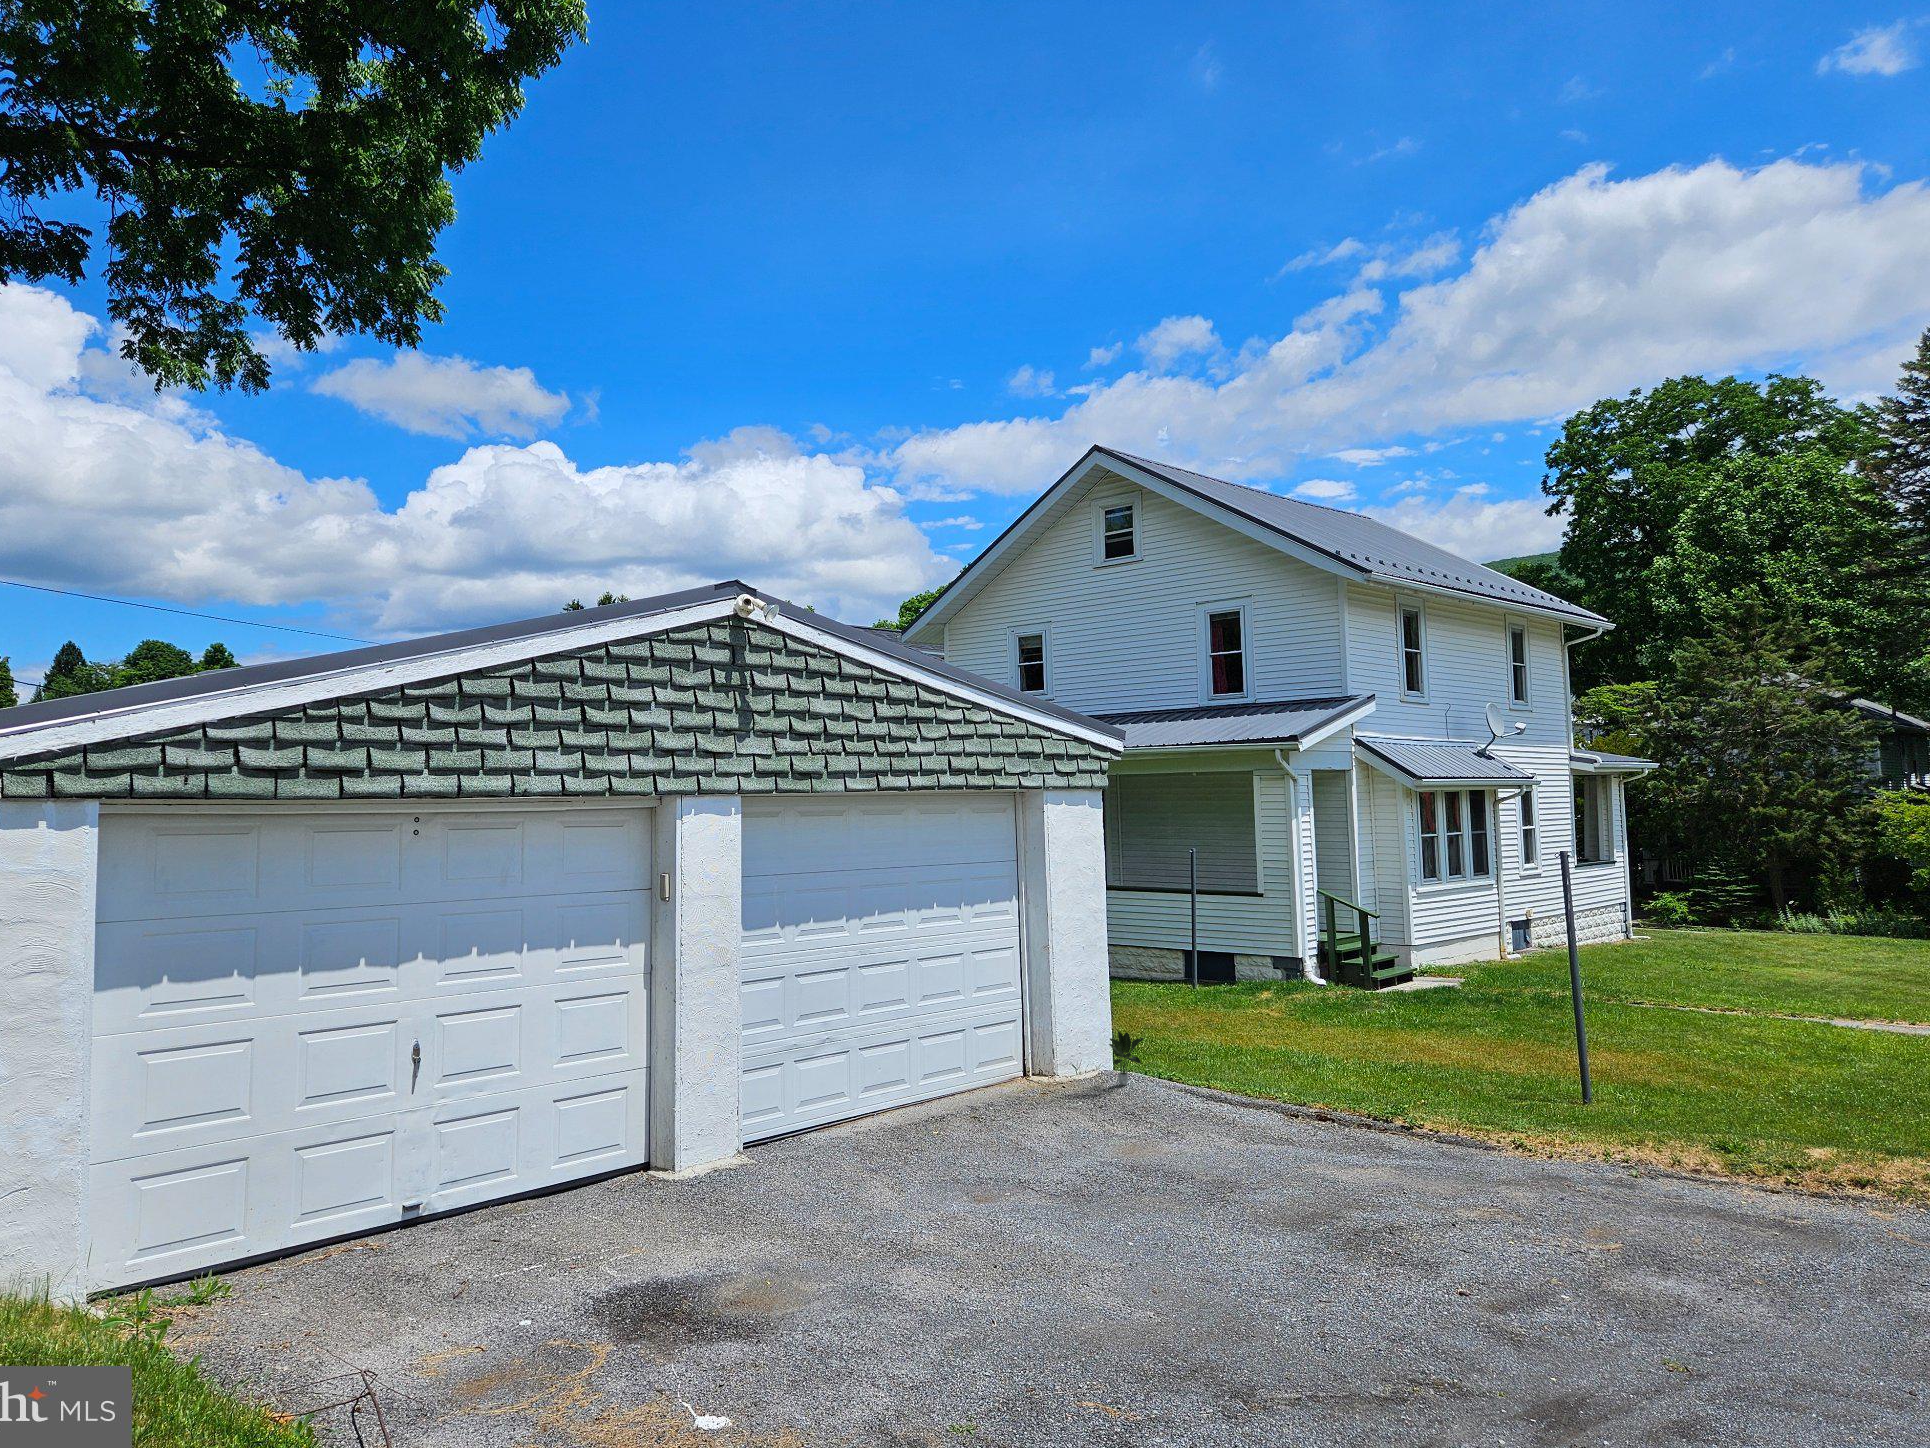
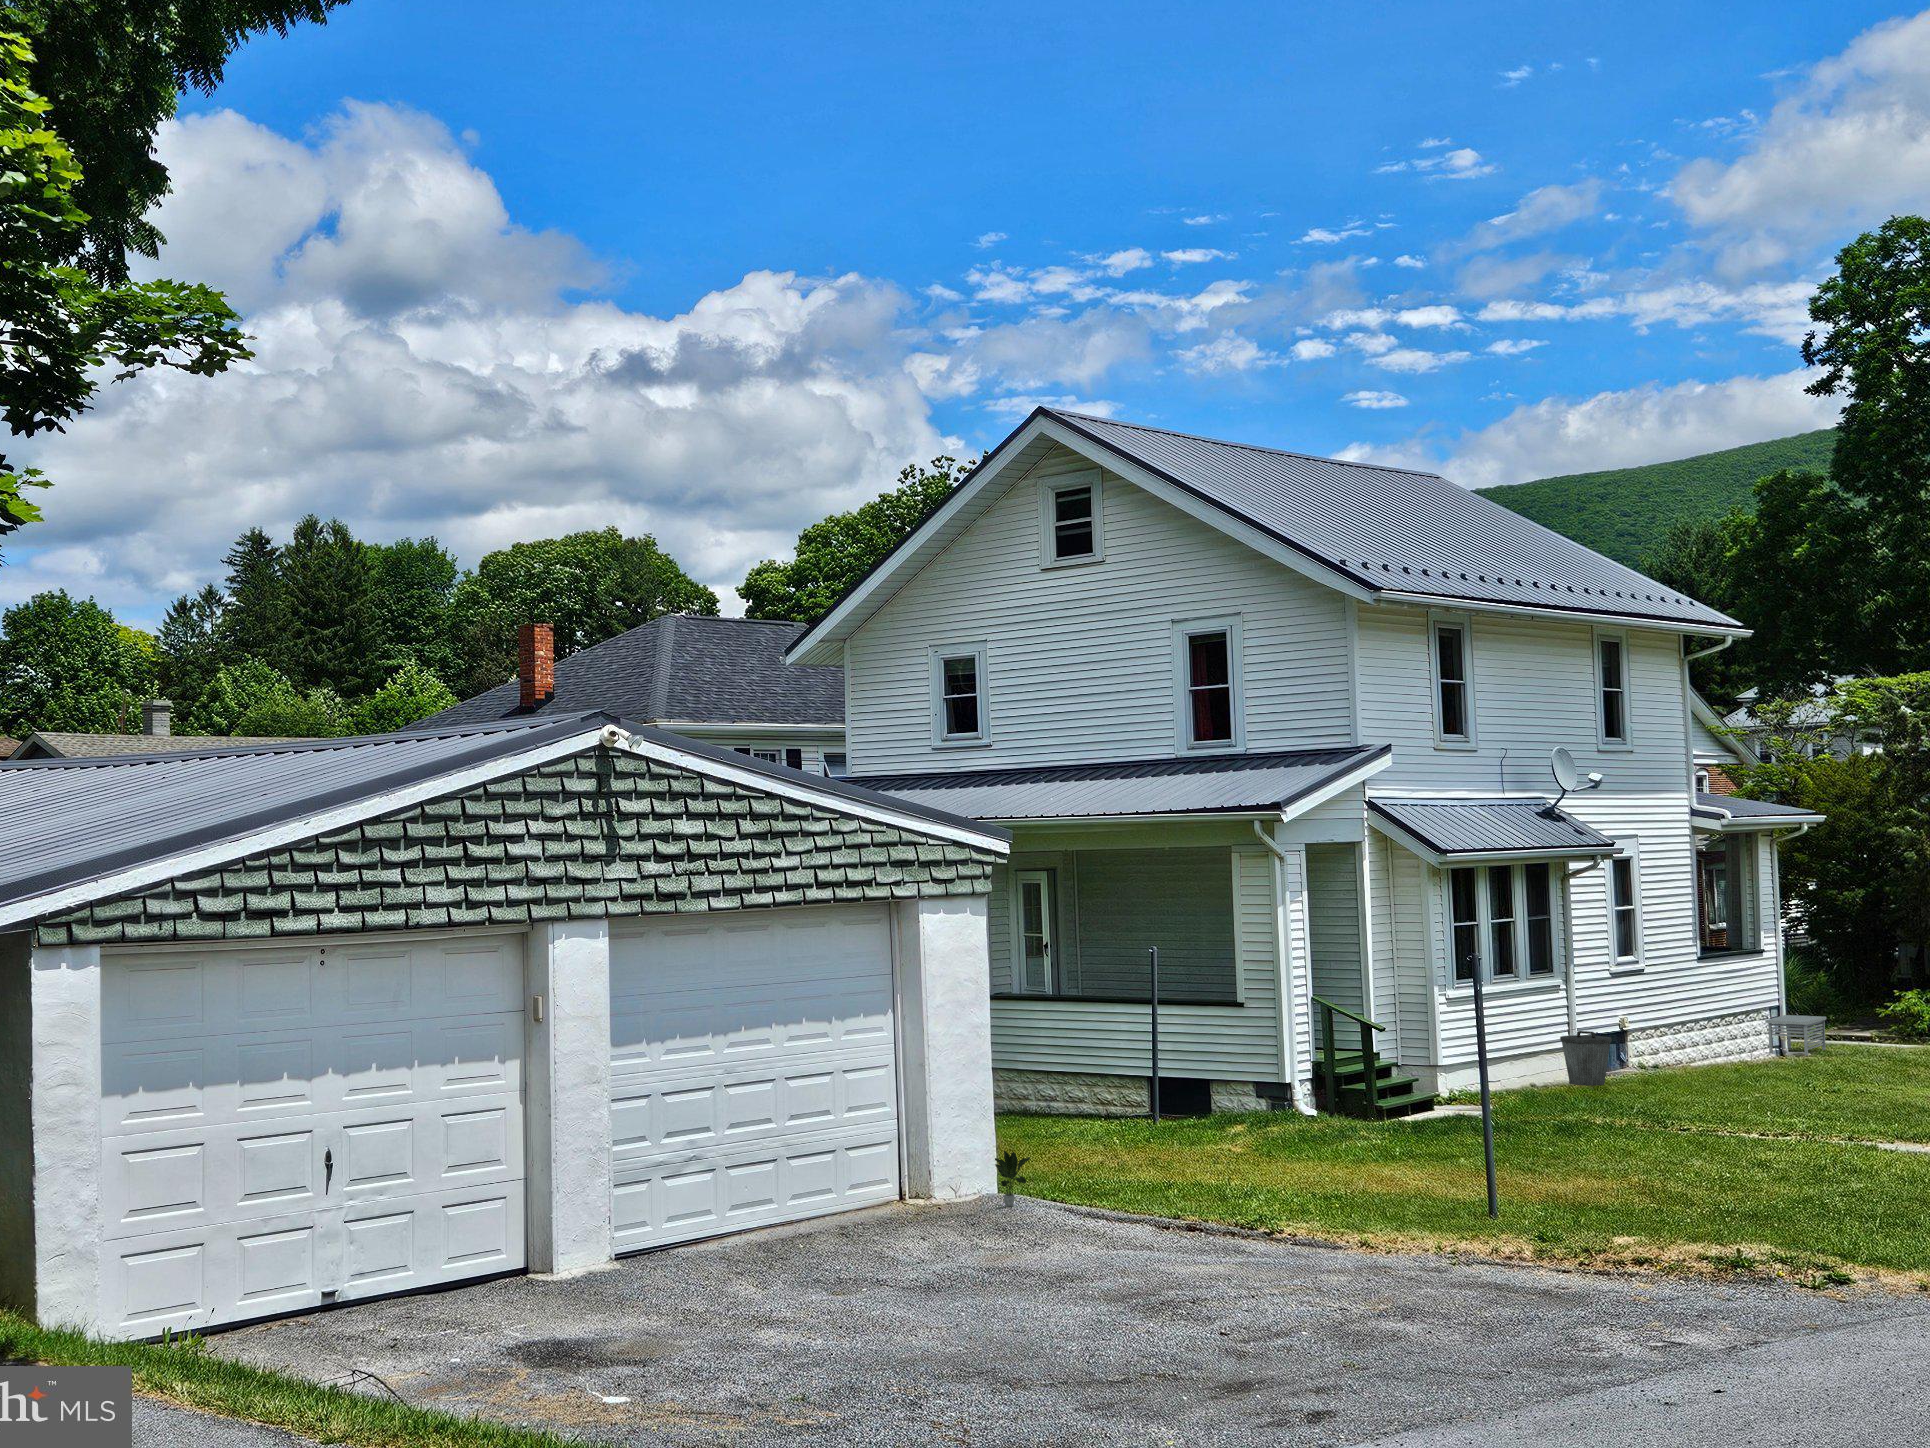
storage bench: none [1623,910,1665,941] -> present [1765,1015,1826,1056]
trash can: none [1496,920,1539,964] -> present [1560,1031,1612,1085]

